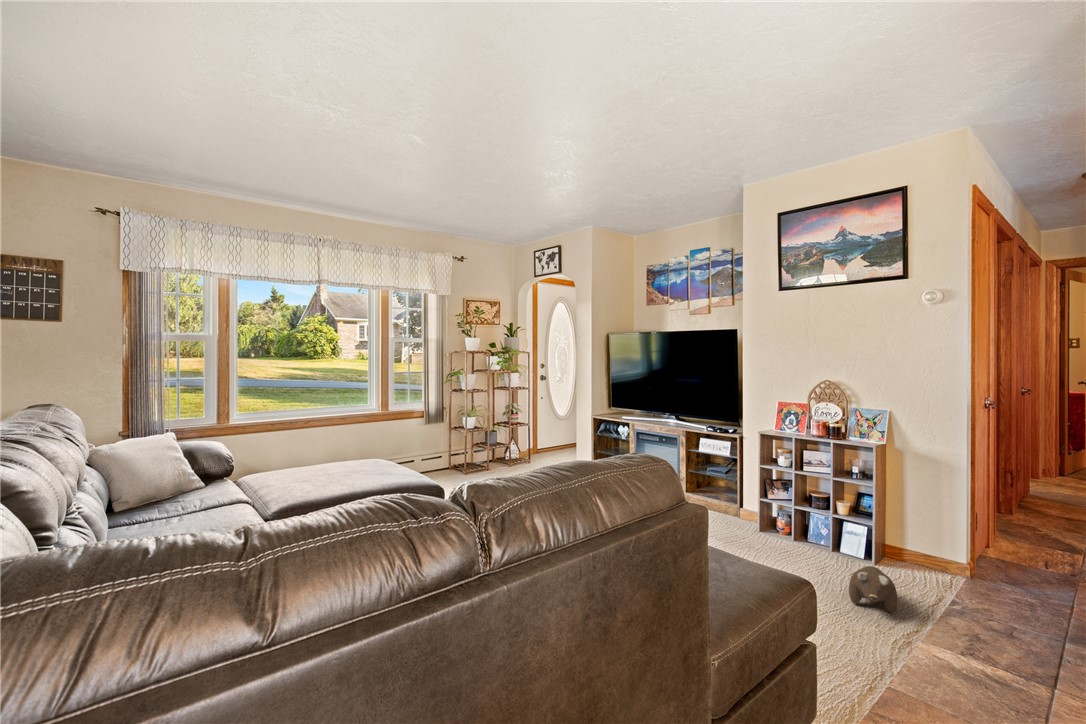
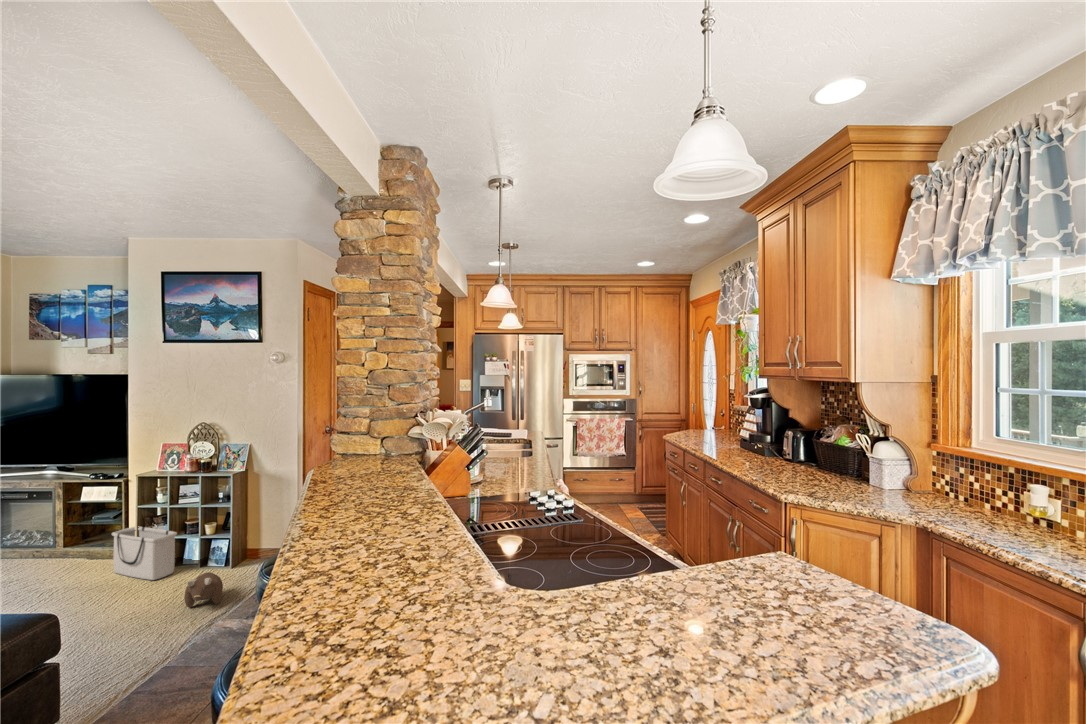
storage bin: none [736,486,806,551] -> present [112,526,177,580]

